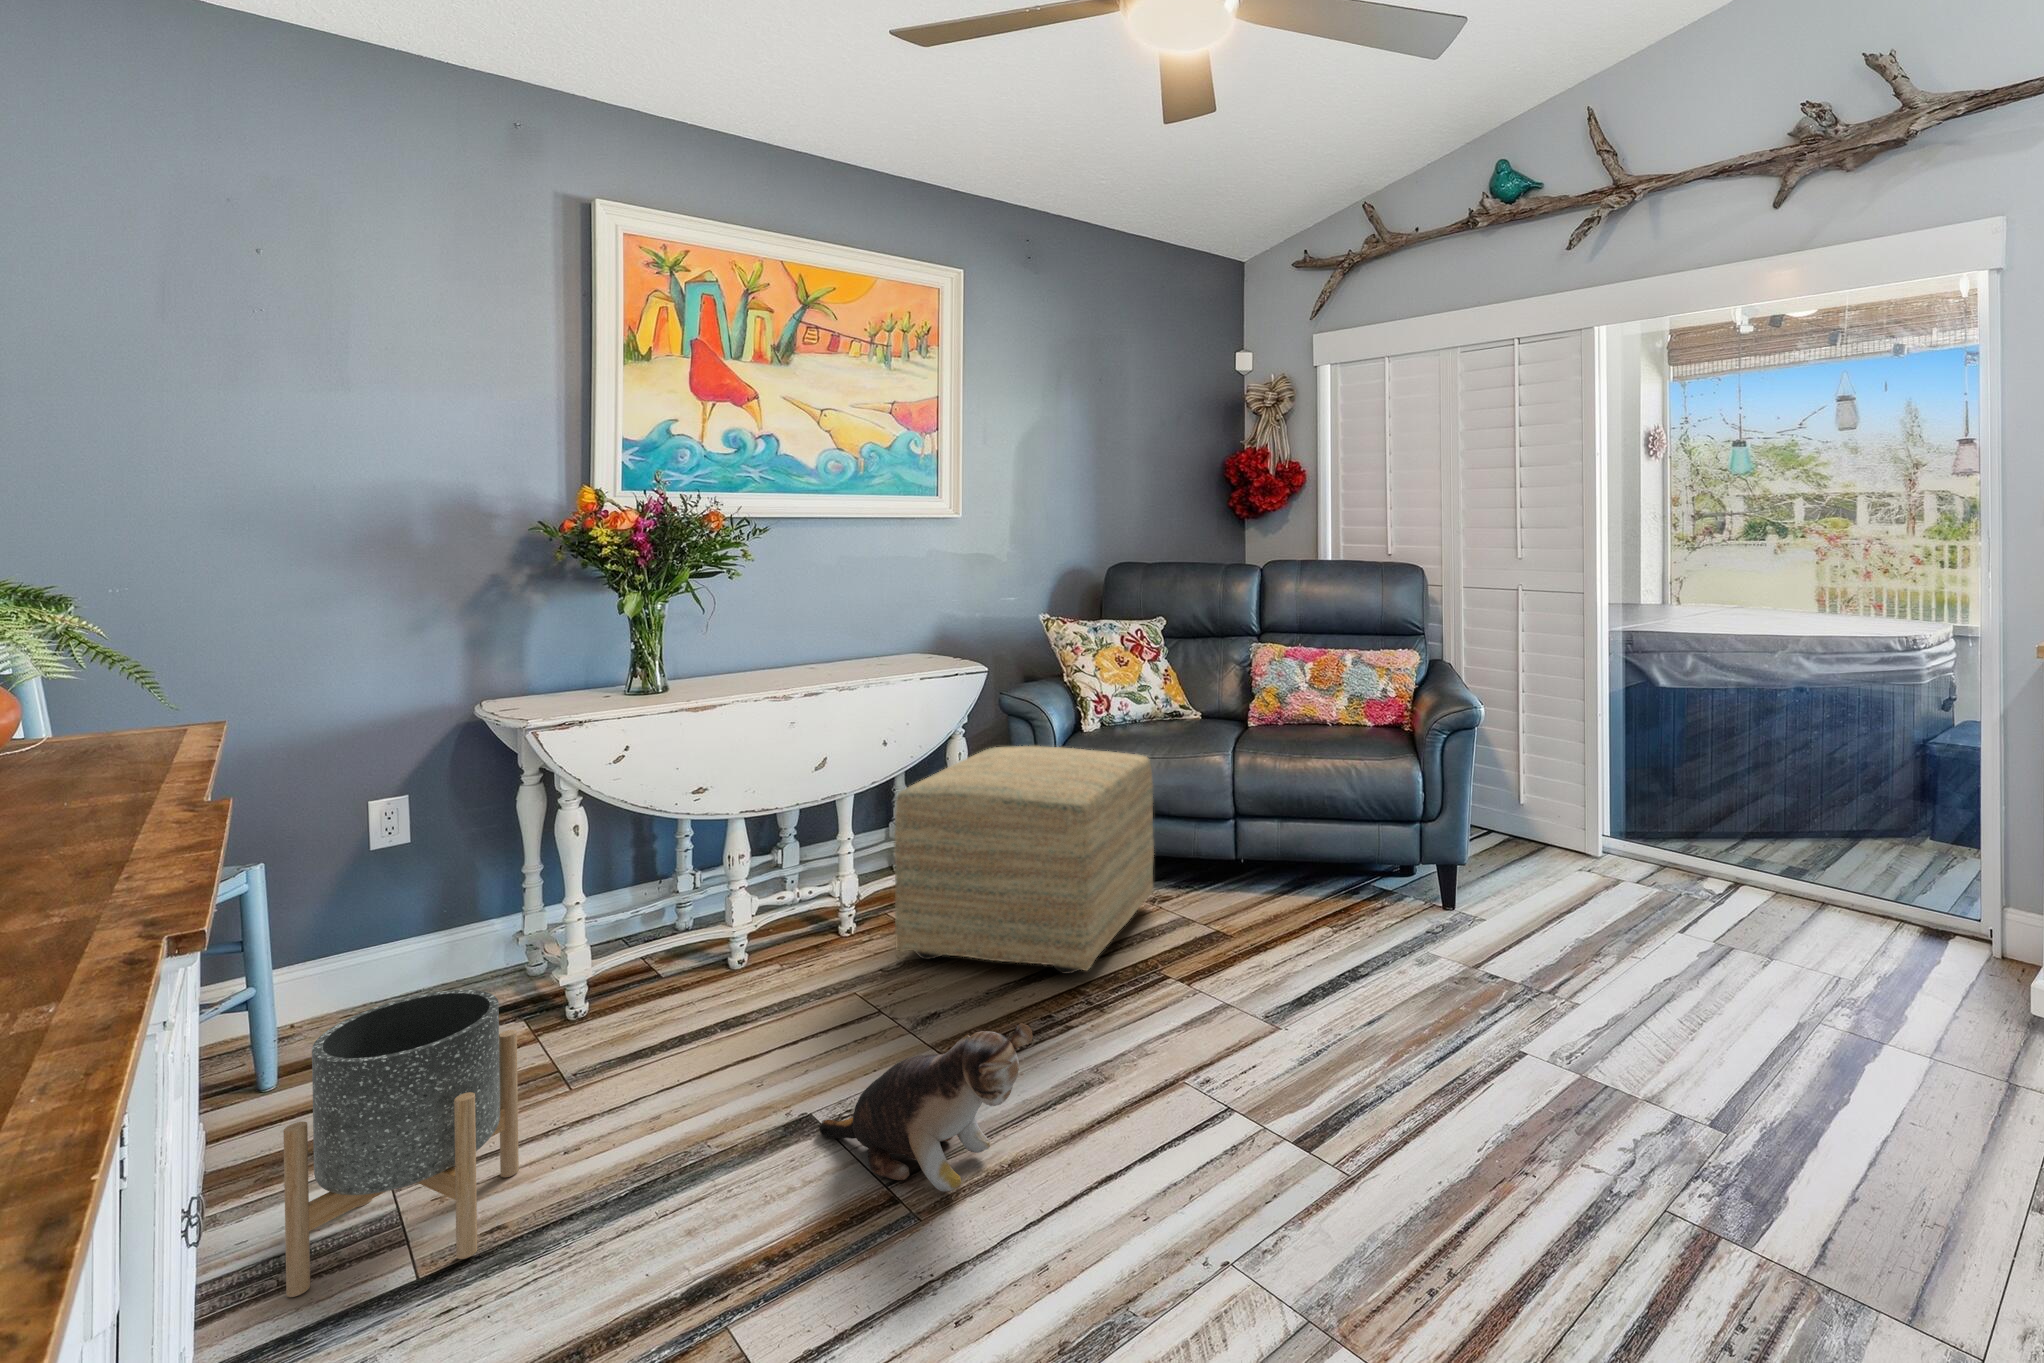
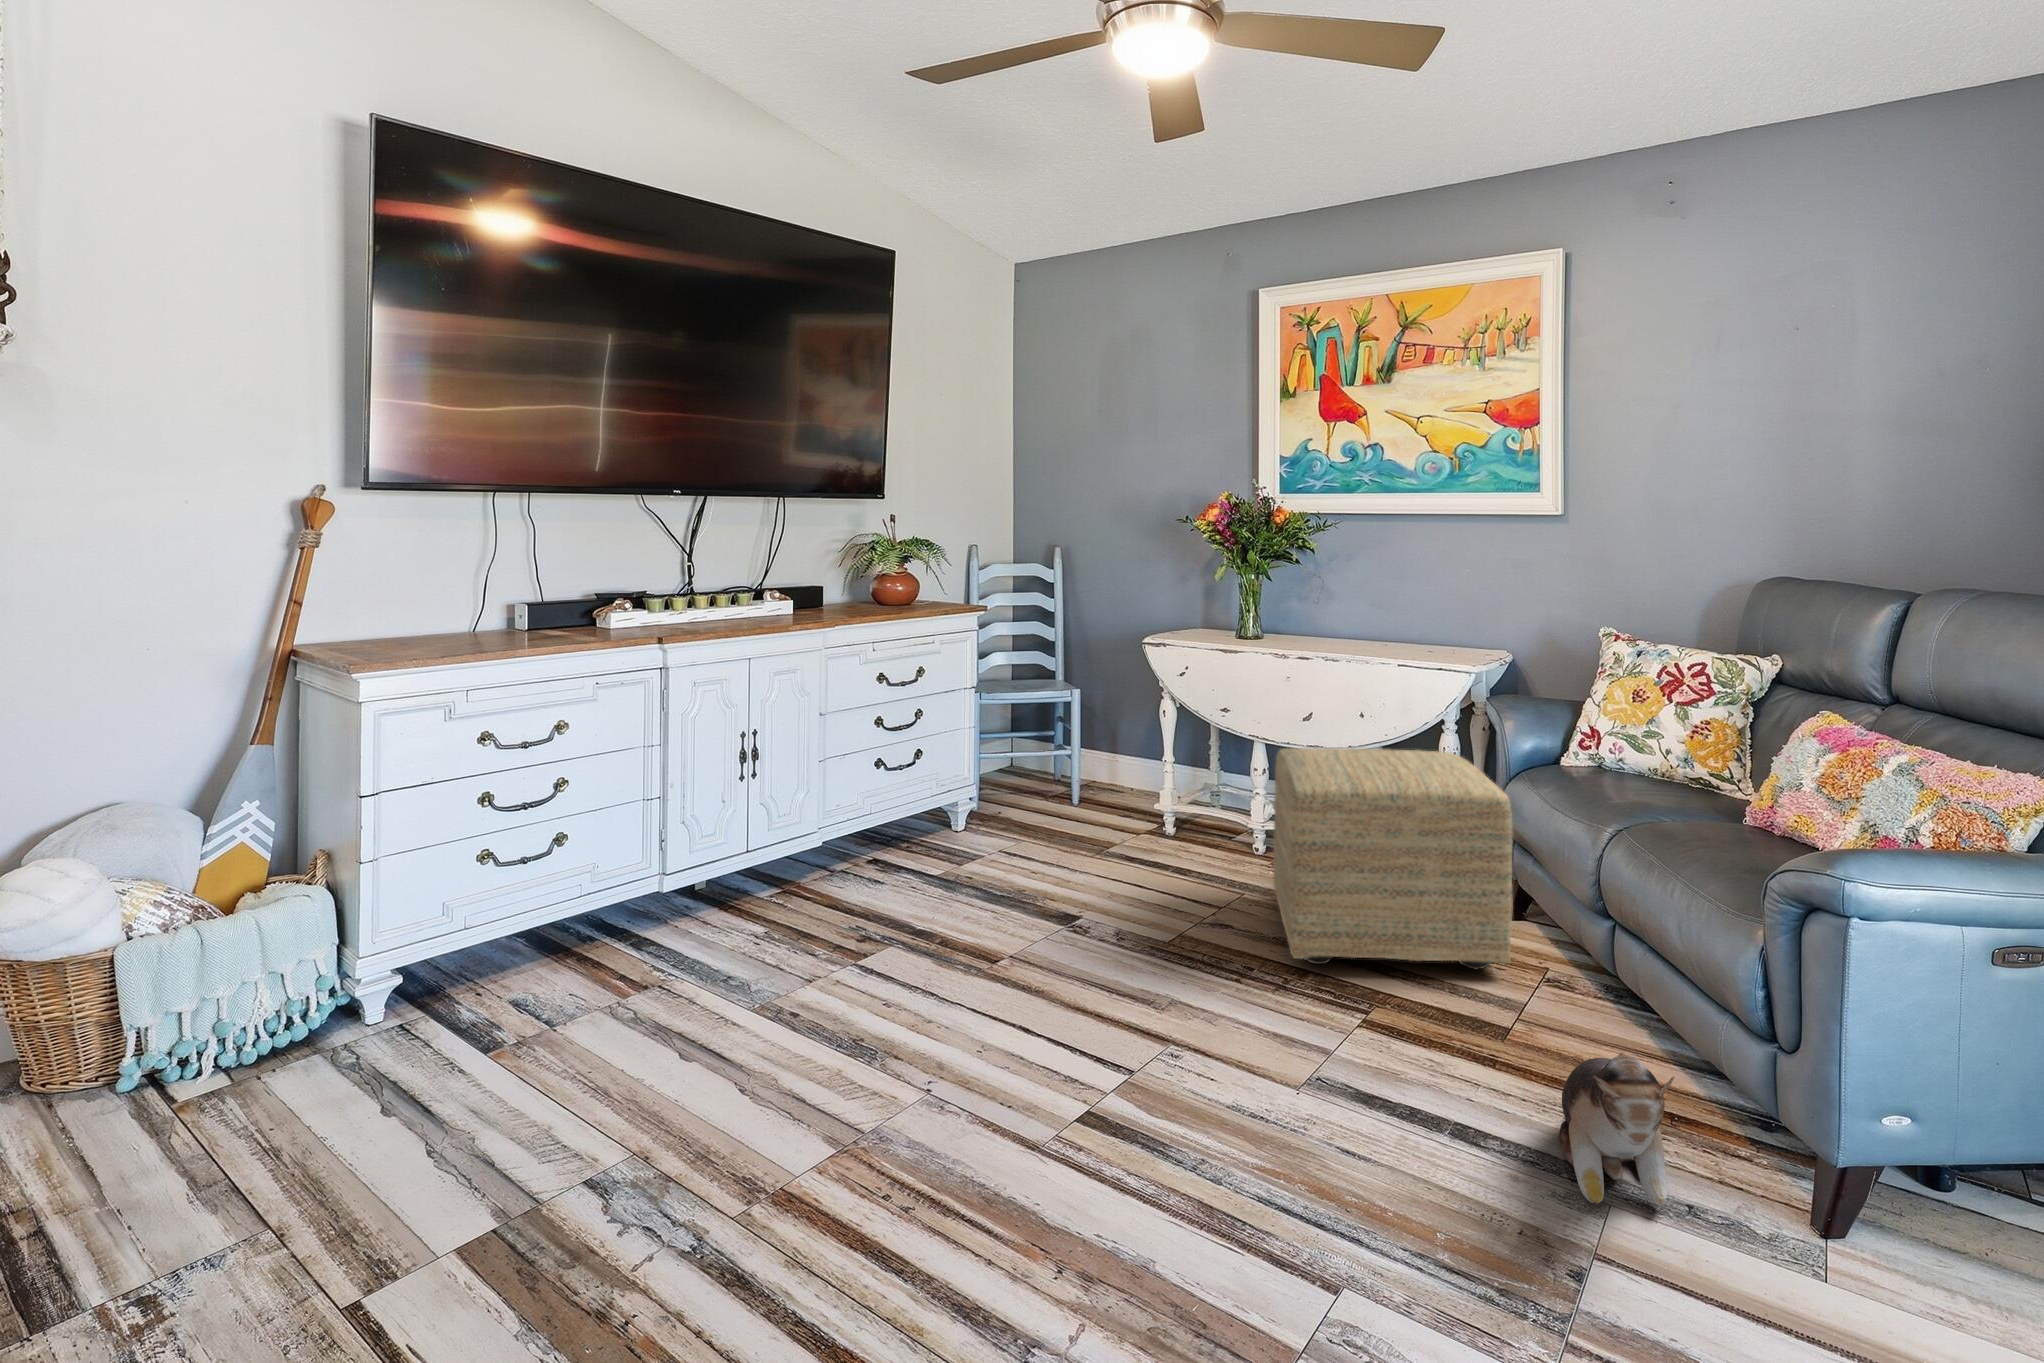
planter: present [283,990,519,1297] -> none [905,753,1000,880]
plush toy: present [819,1023,1033,1191] -> present [1559,1053,1674,1206]

